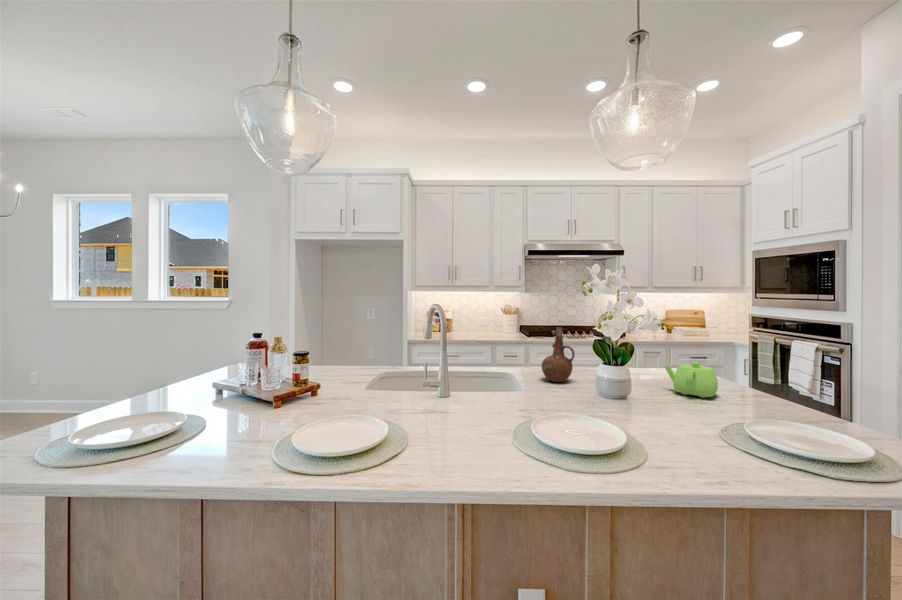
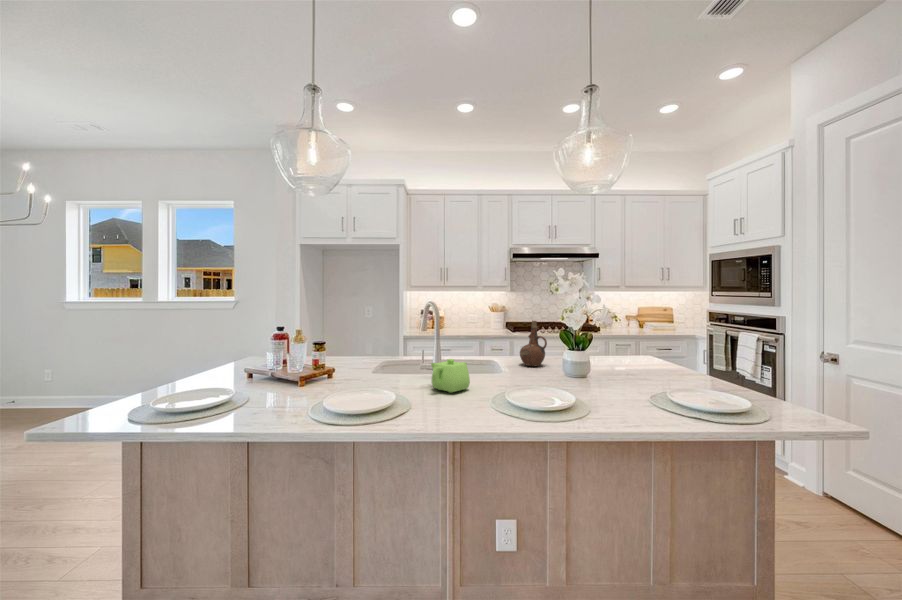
teapot: present [665,362,718,398] -> present [431,359,470,393]

